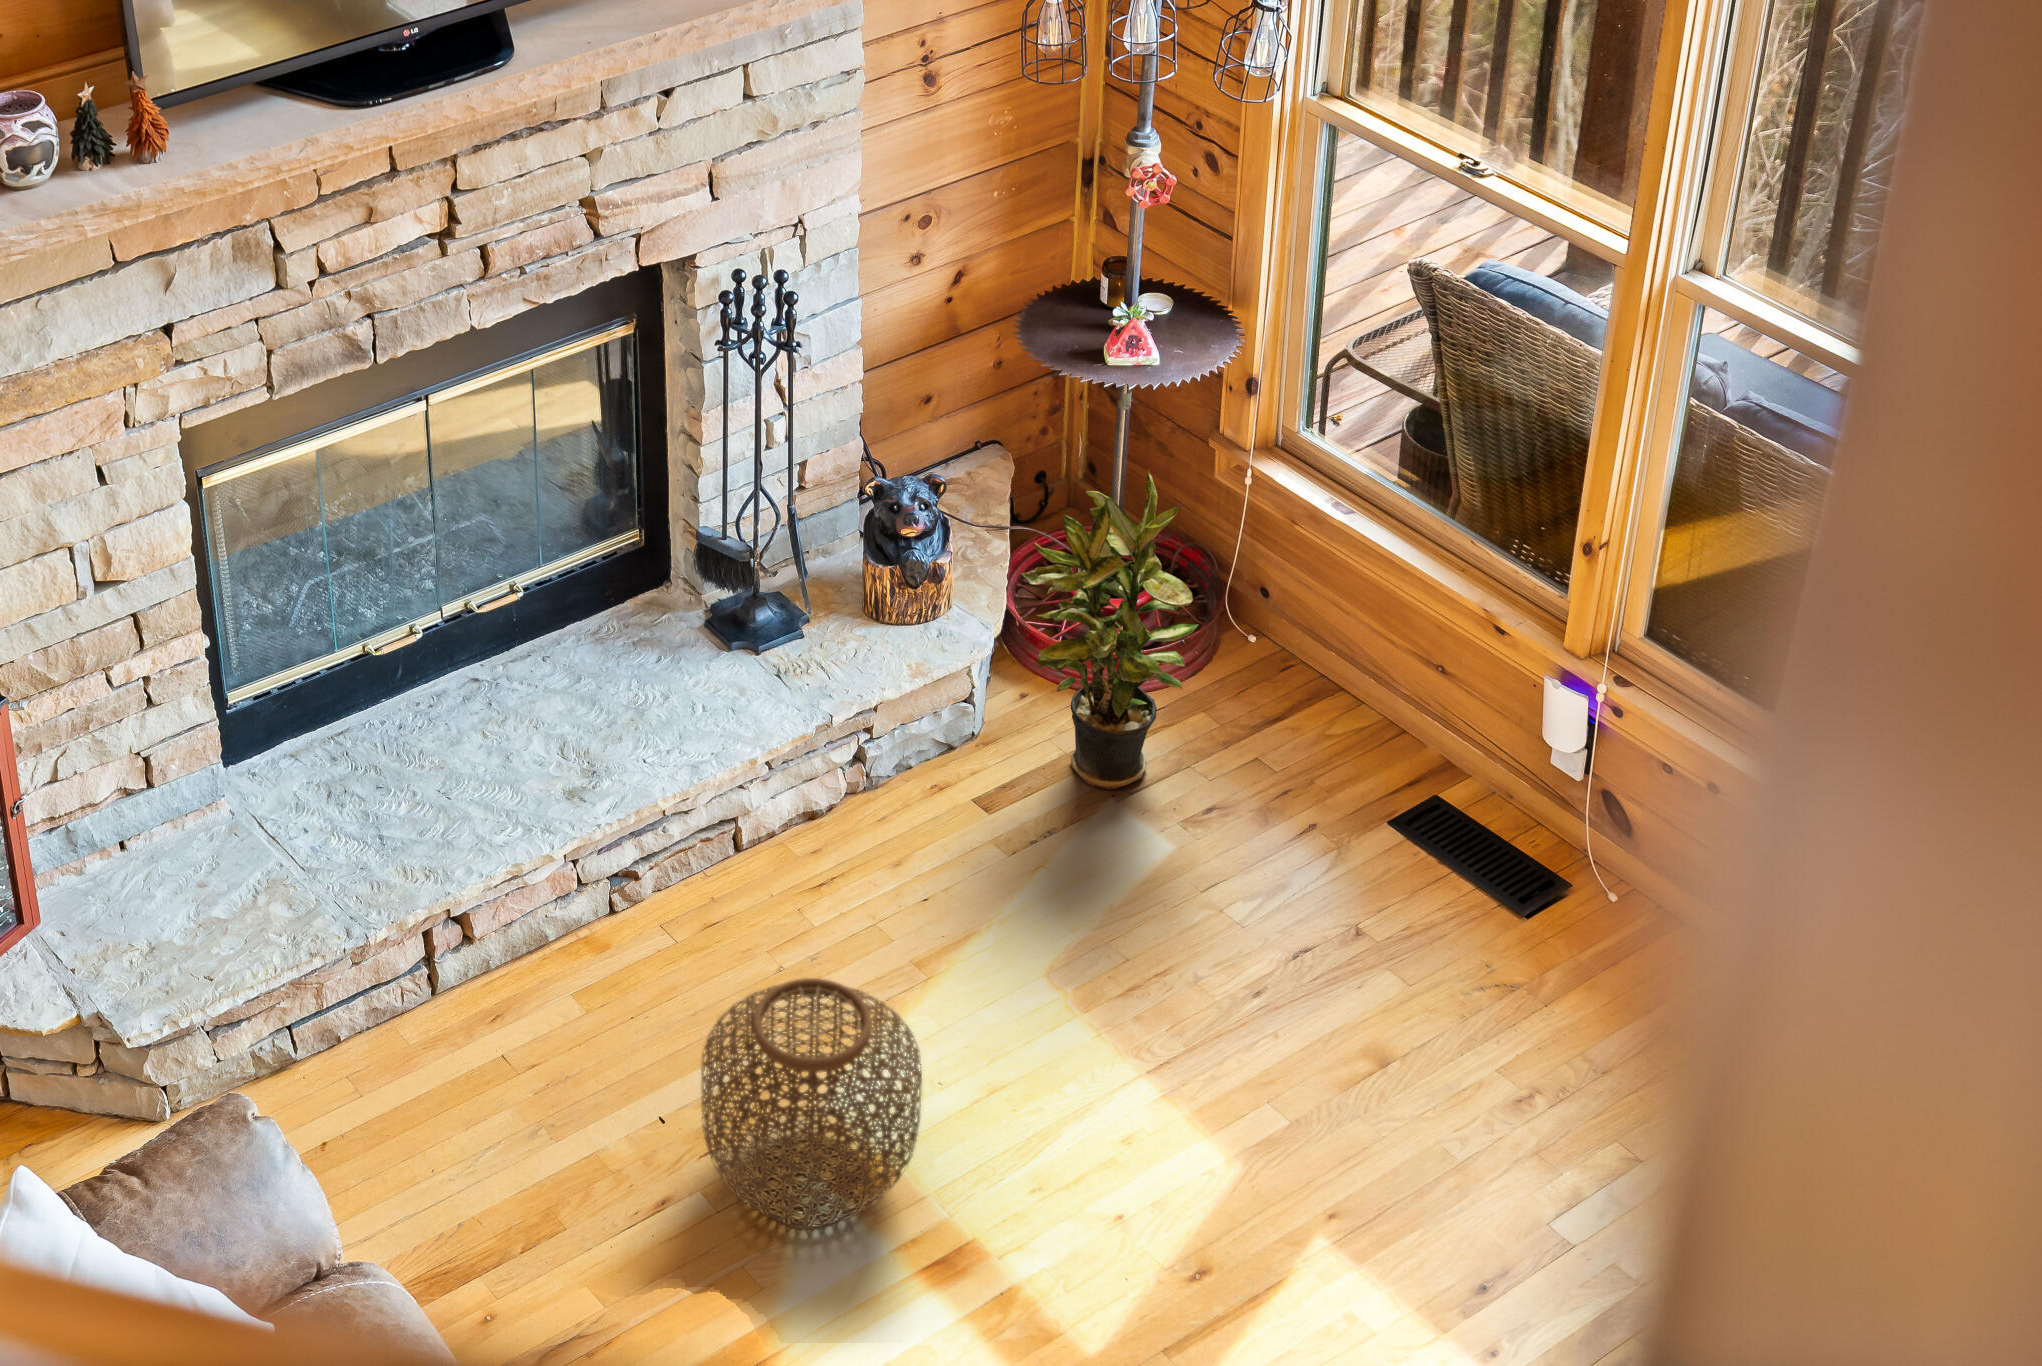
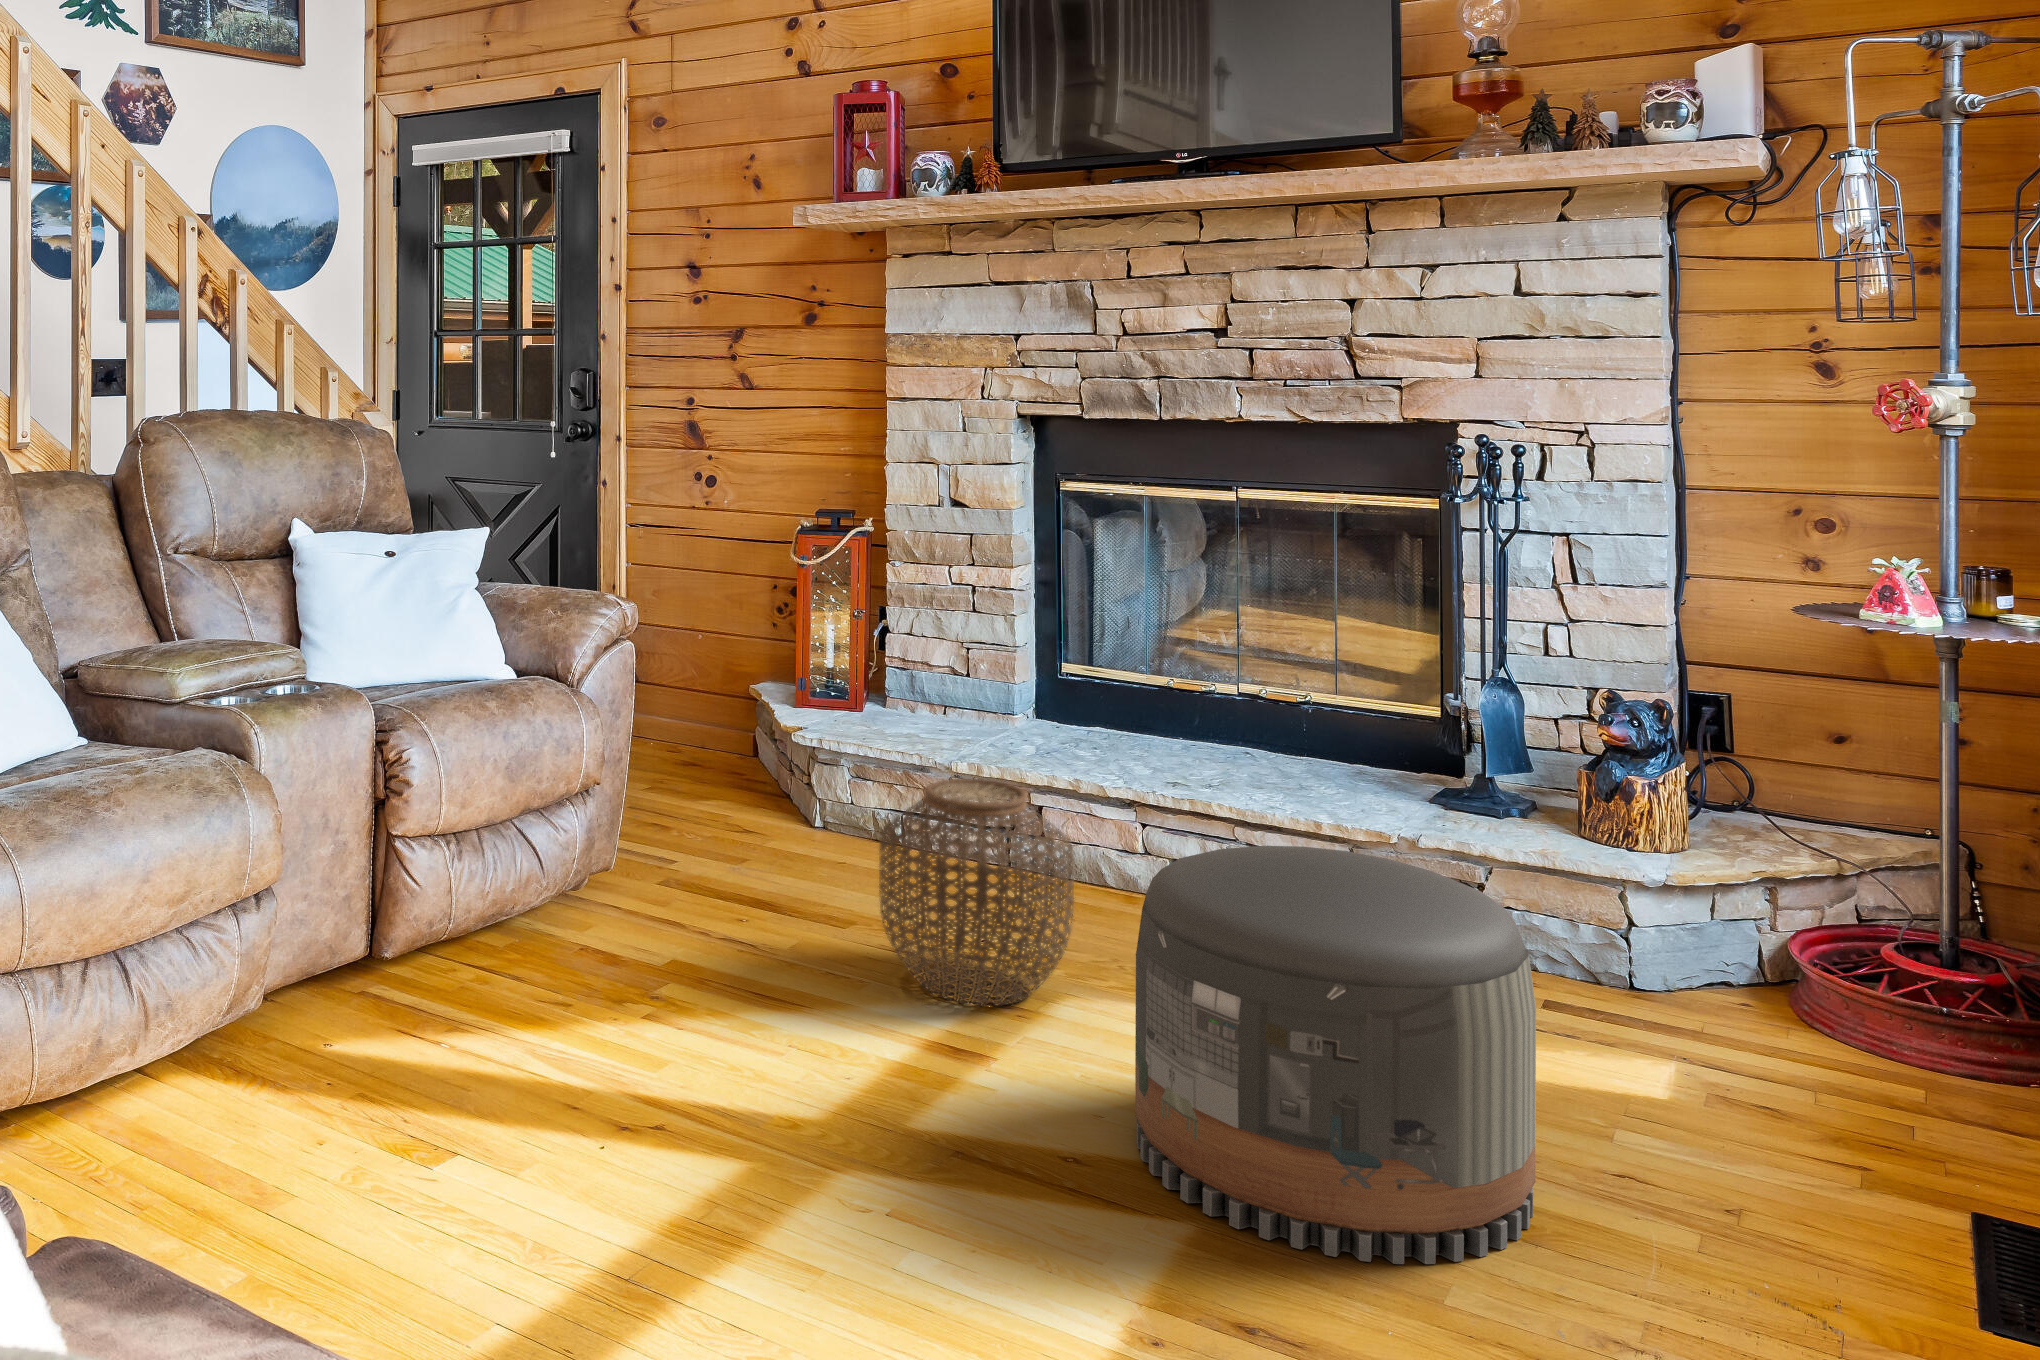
potted plant: present [1021,470,1198,790] -> none [1587,669,1818,1064]
pouf: none [1105,844,1443,1235] -> present [1135,846,1536,1264]

